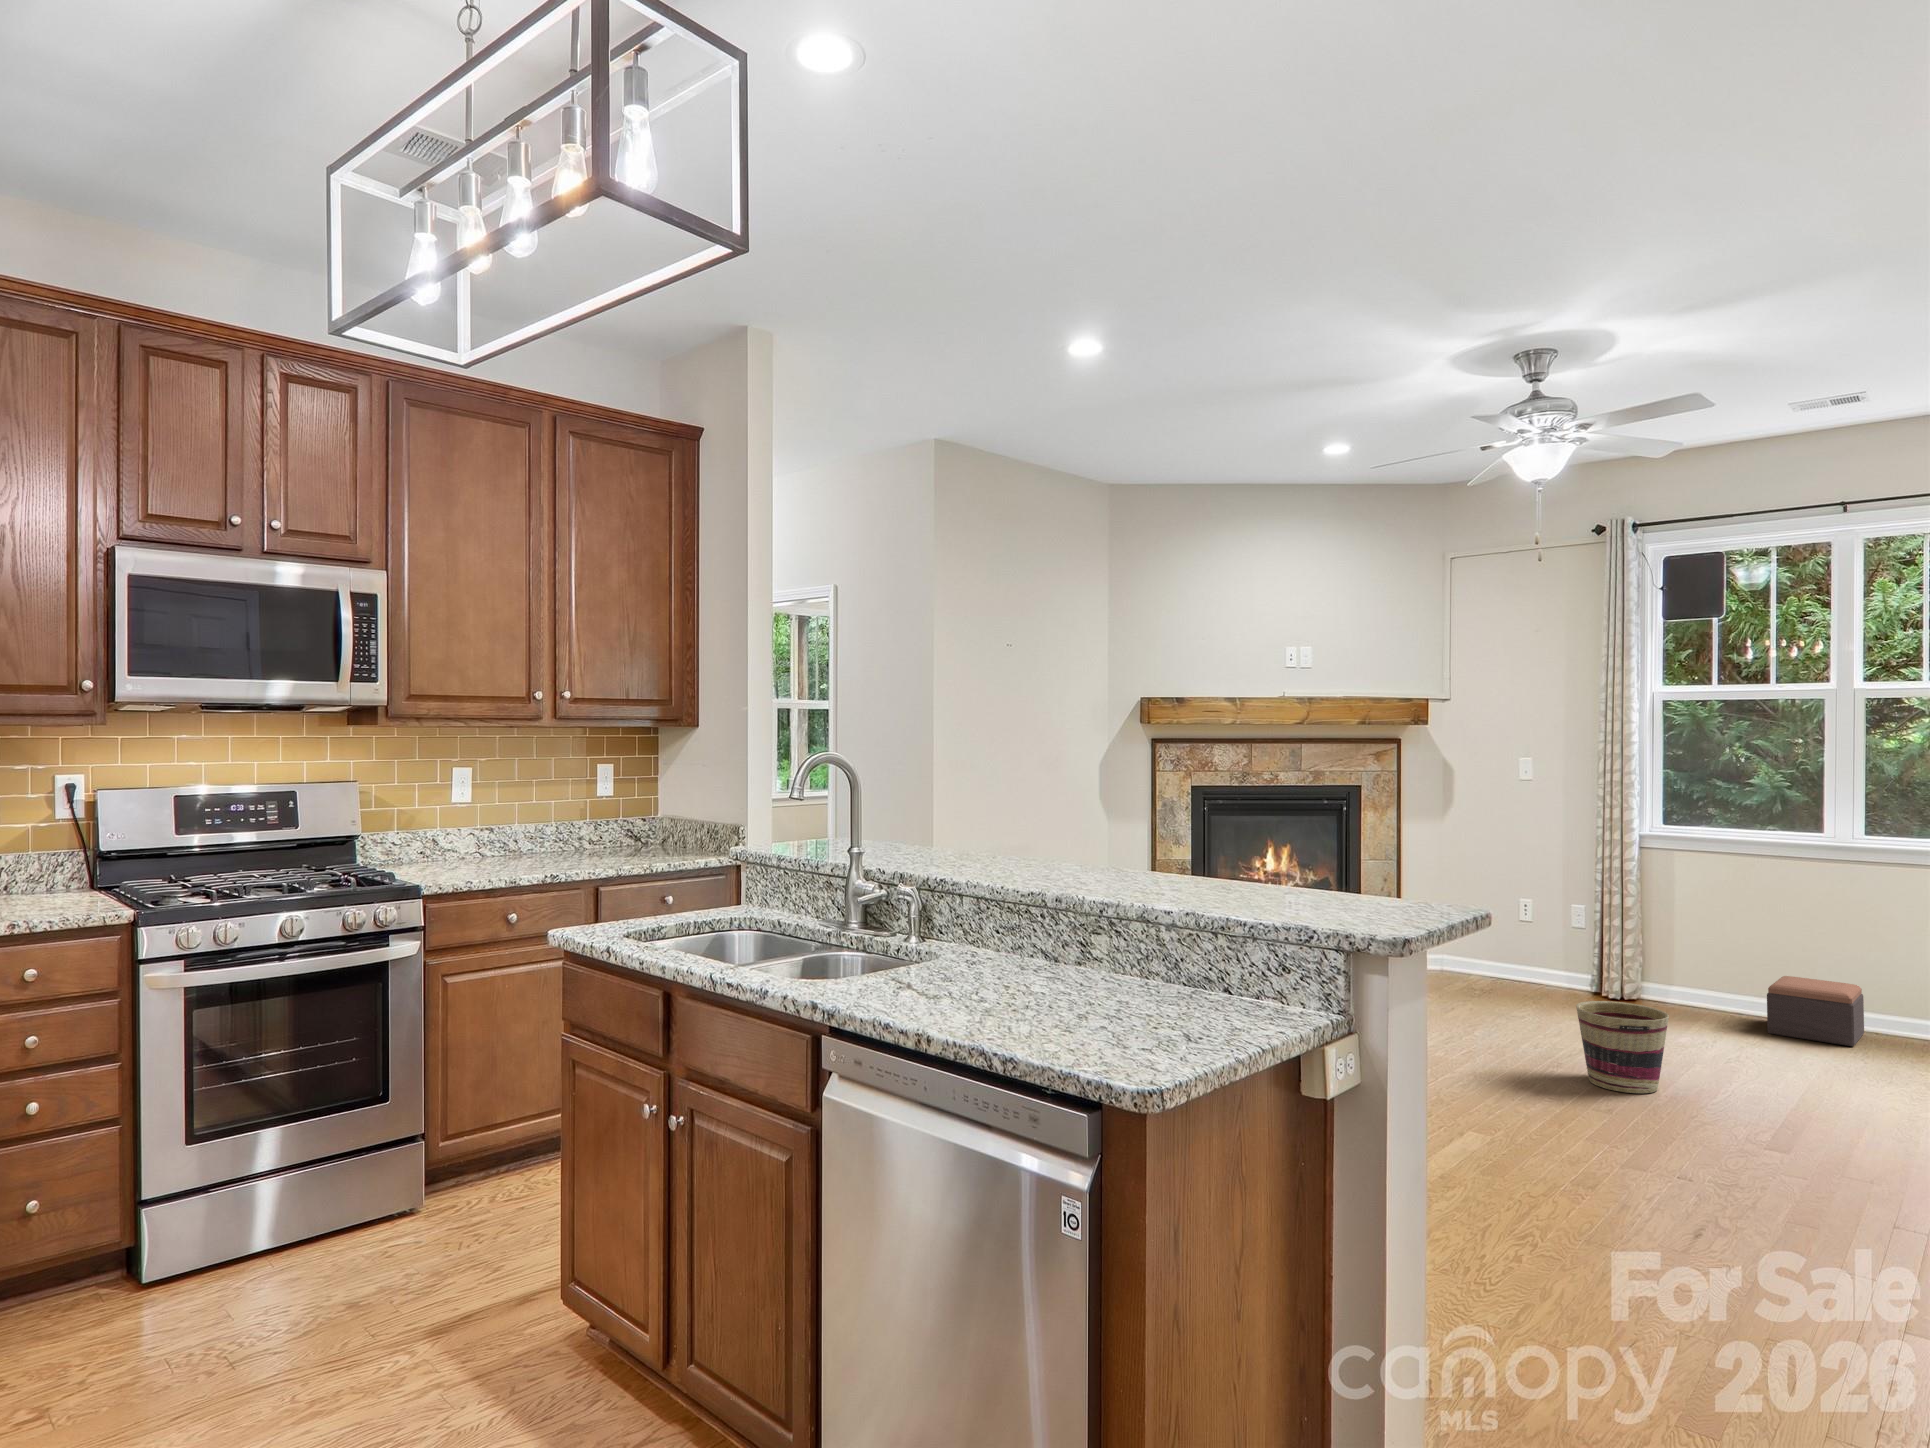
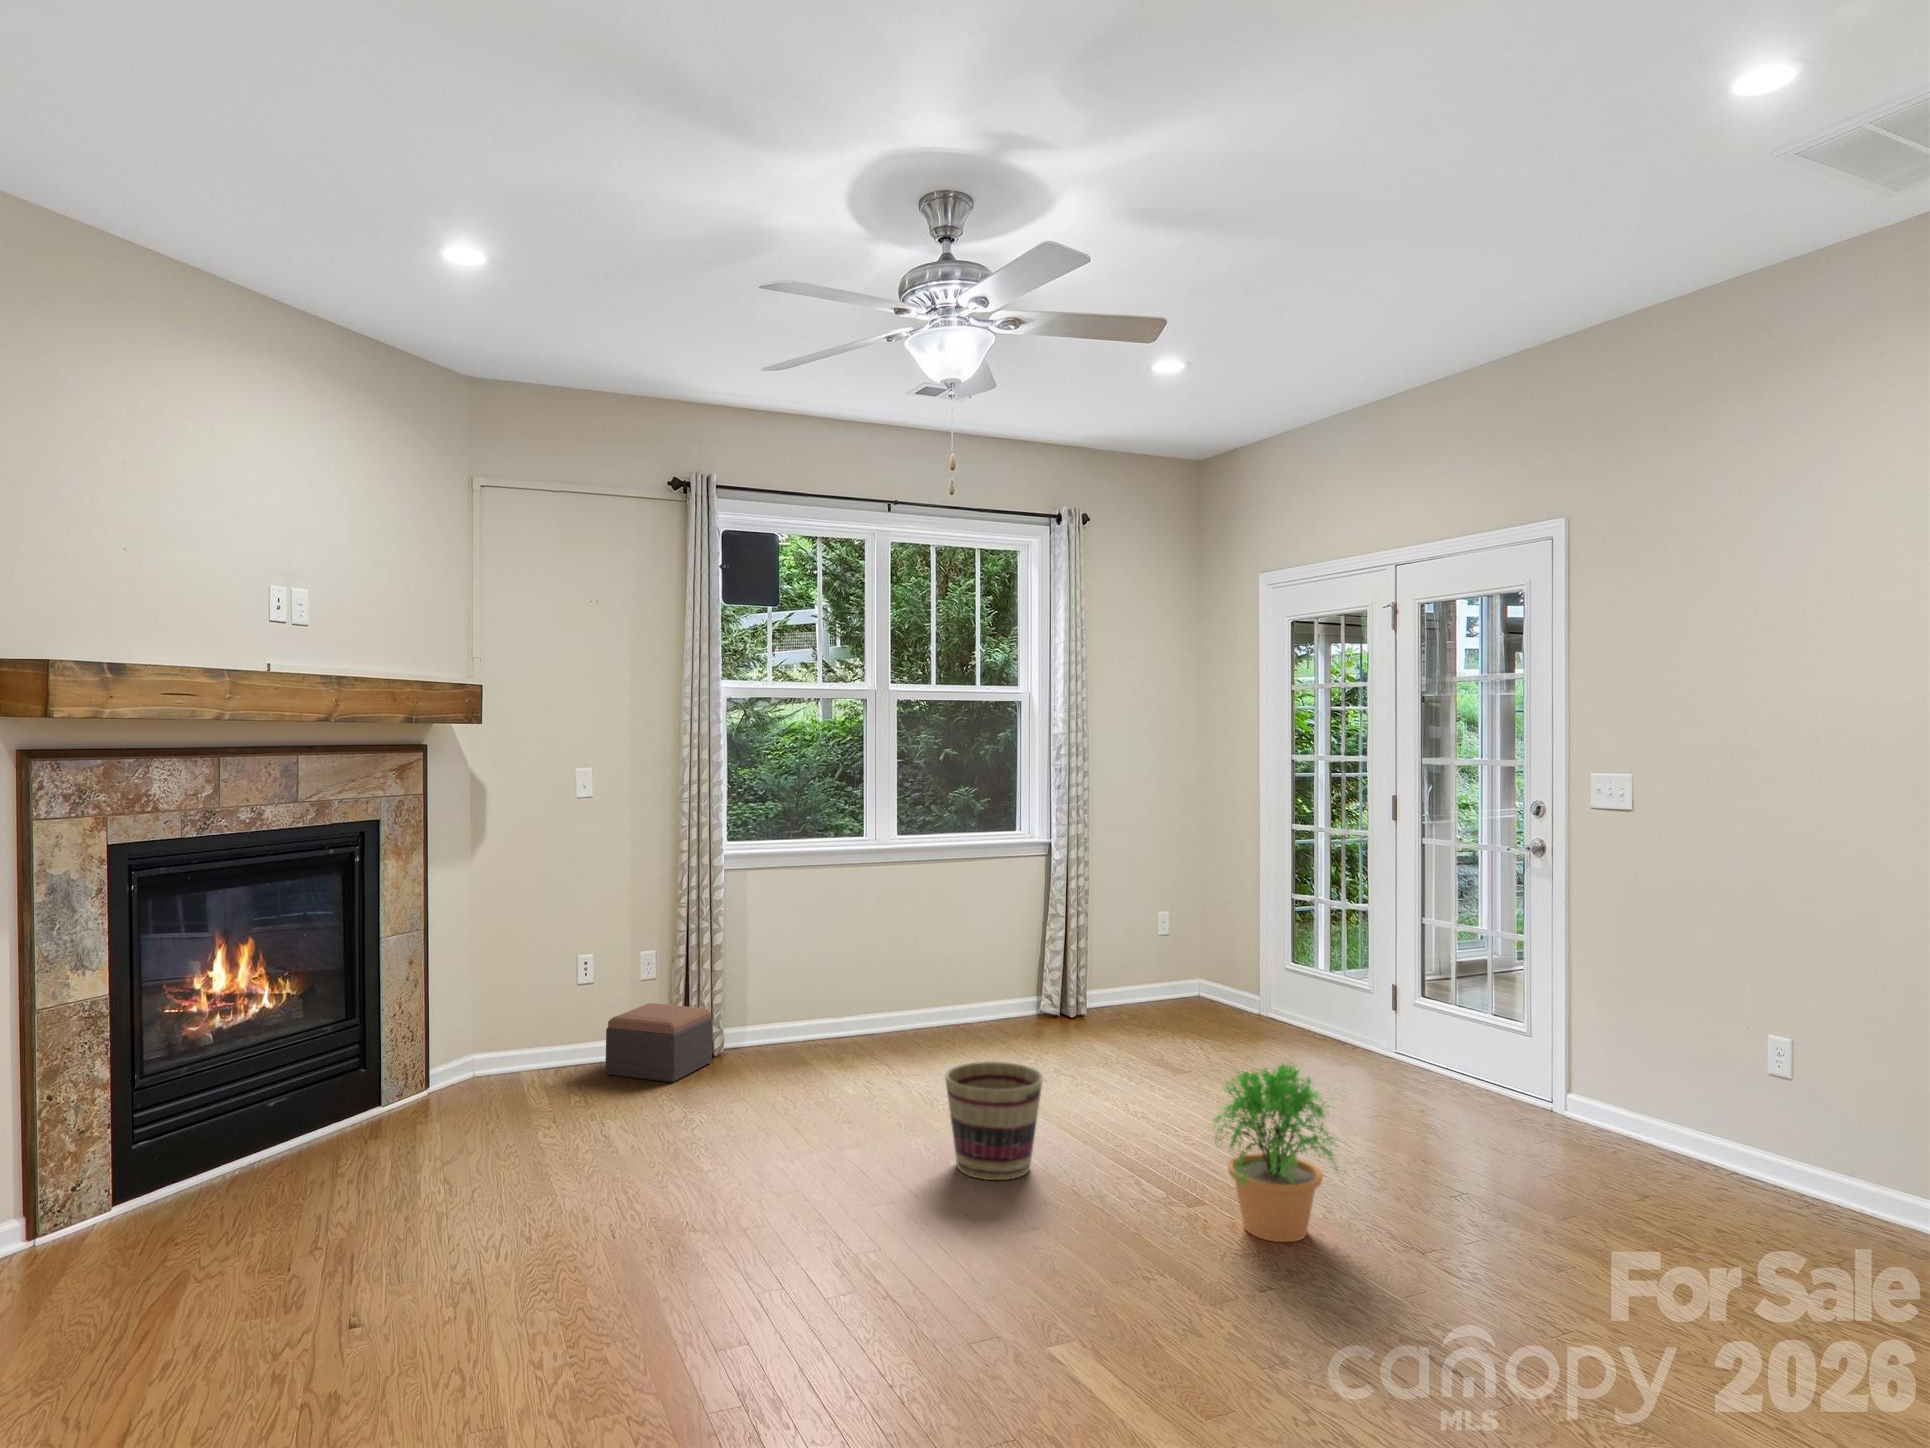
footstool: present [1767,976,1864,1046] -> present [605,1003,712,1082]
potted plant: none [1658,1022,1790,1178] -> present [1213,1064,1337,1242]

